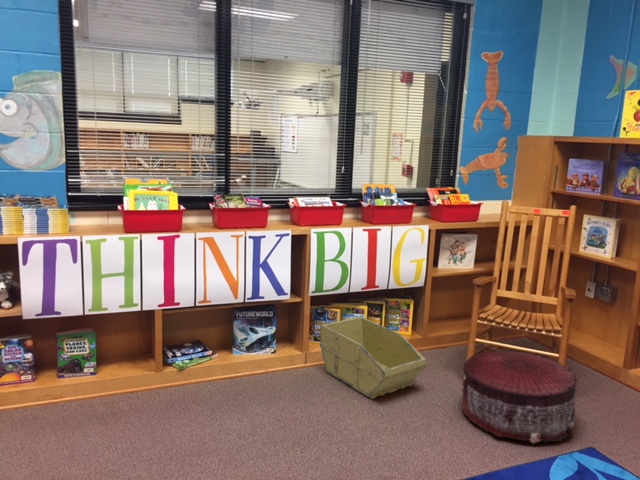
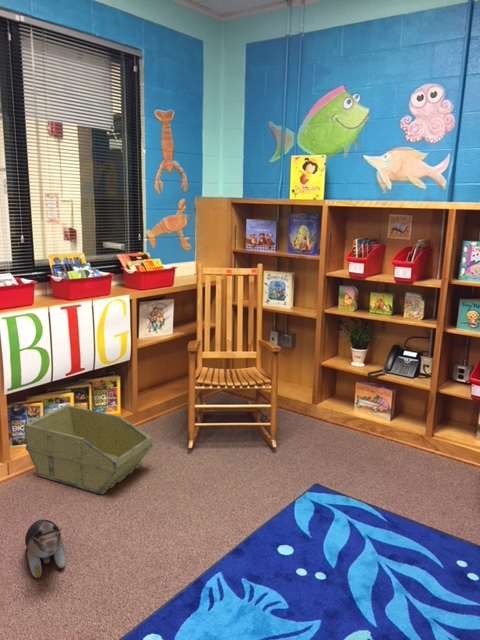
pouf: present [462,351,577,443] -> none [194,408,300,499]
plush toy: none [294,399,324,446] -> present [25,519,65,578]

